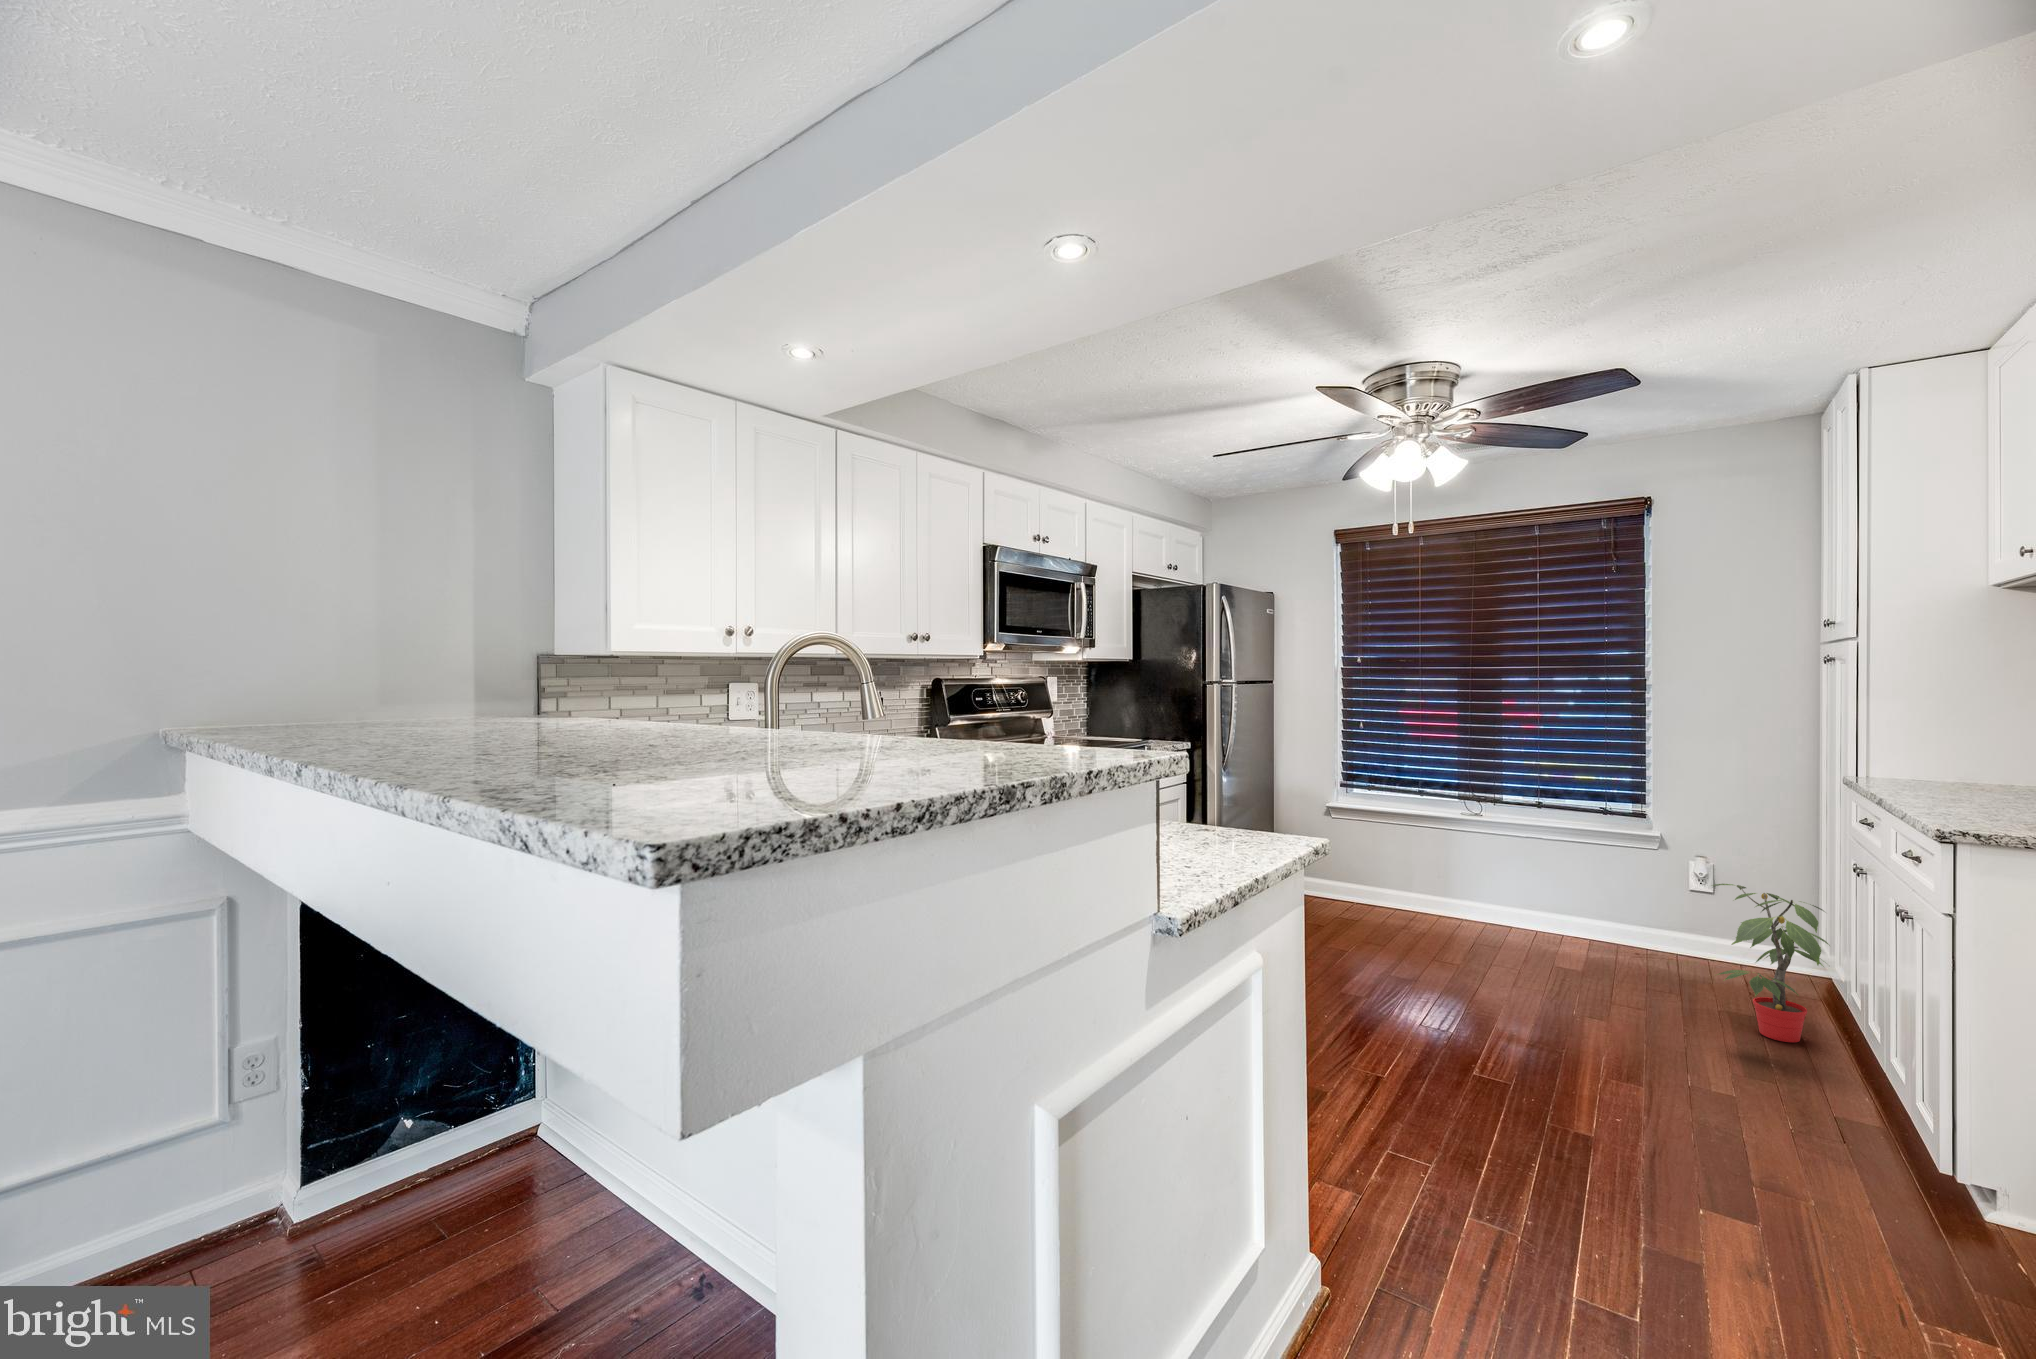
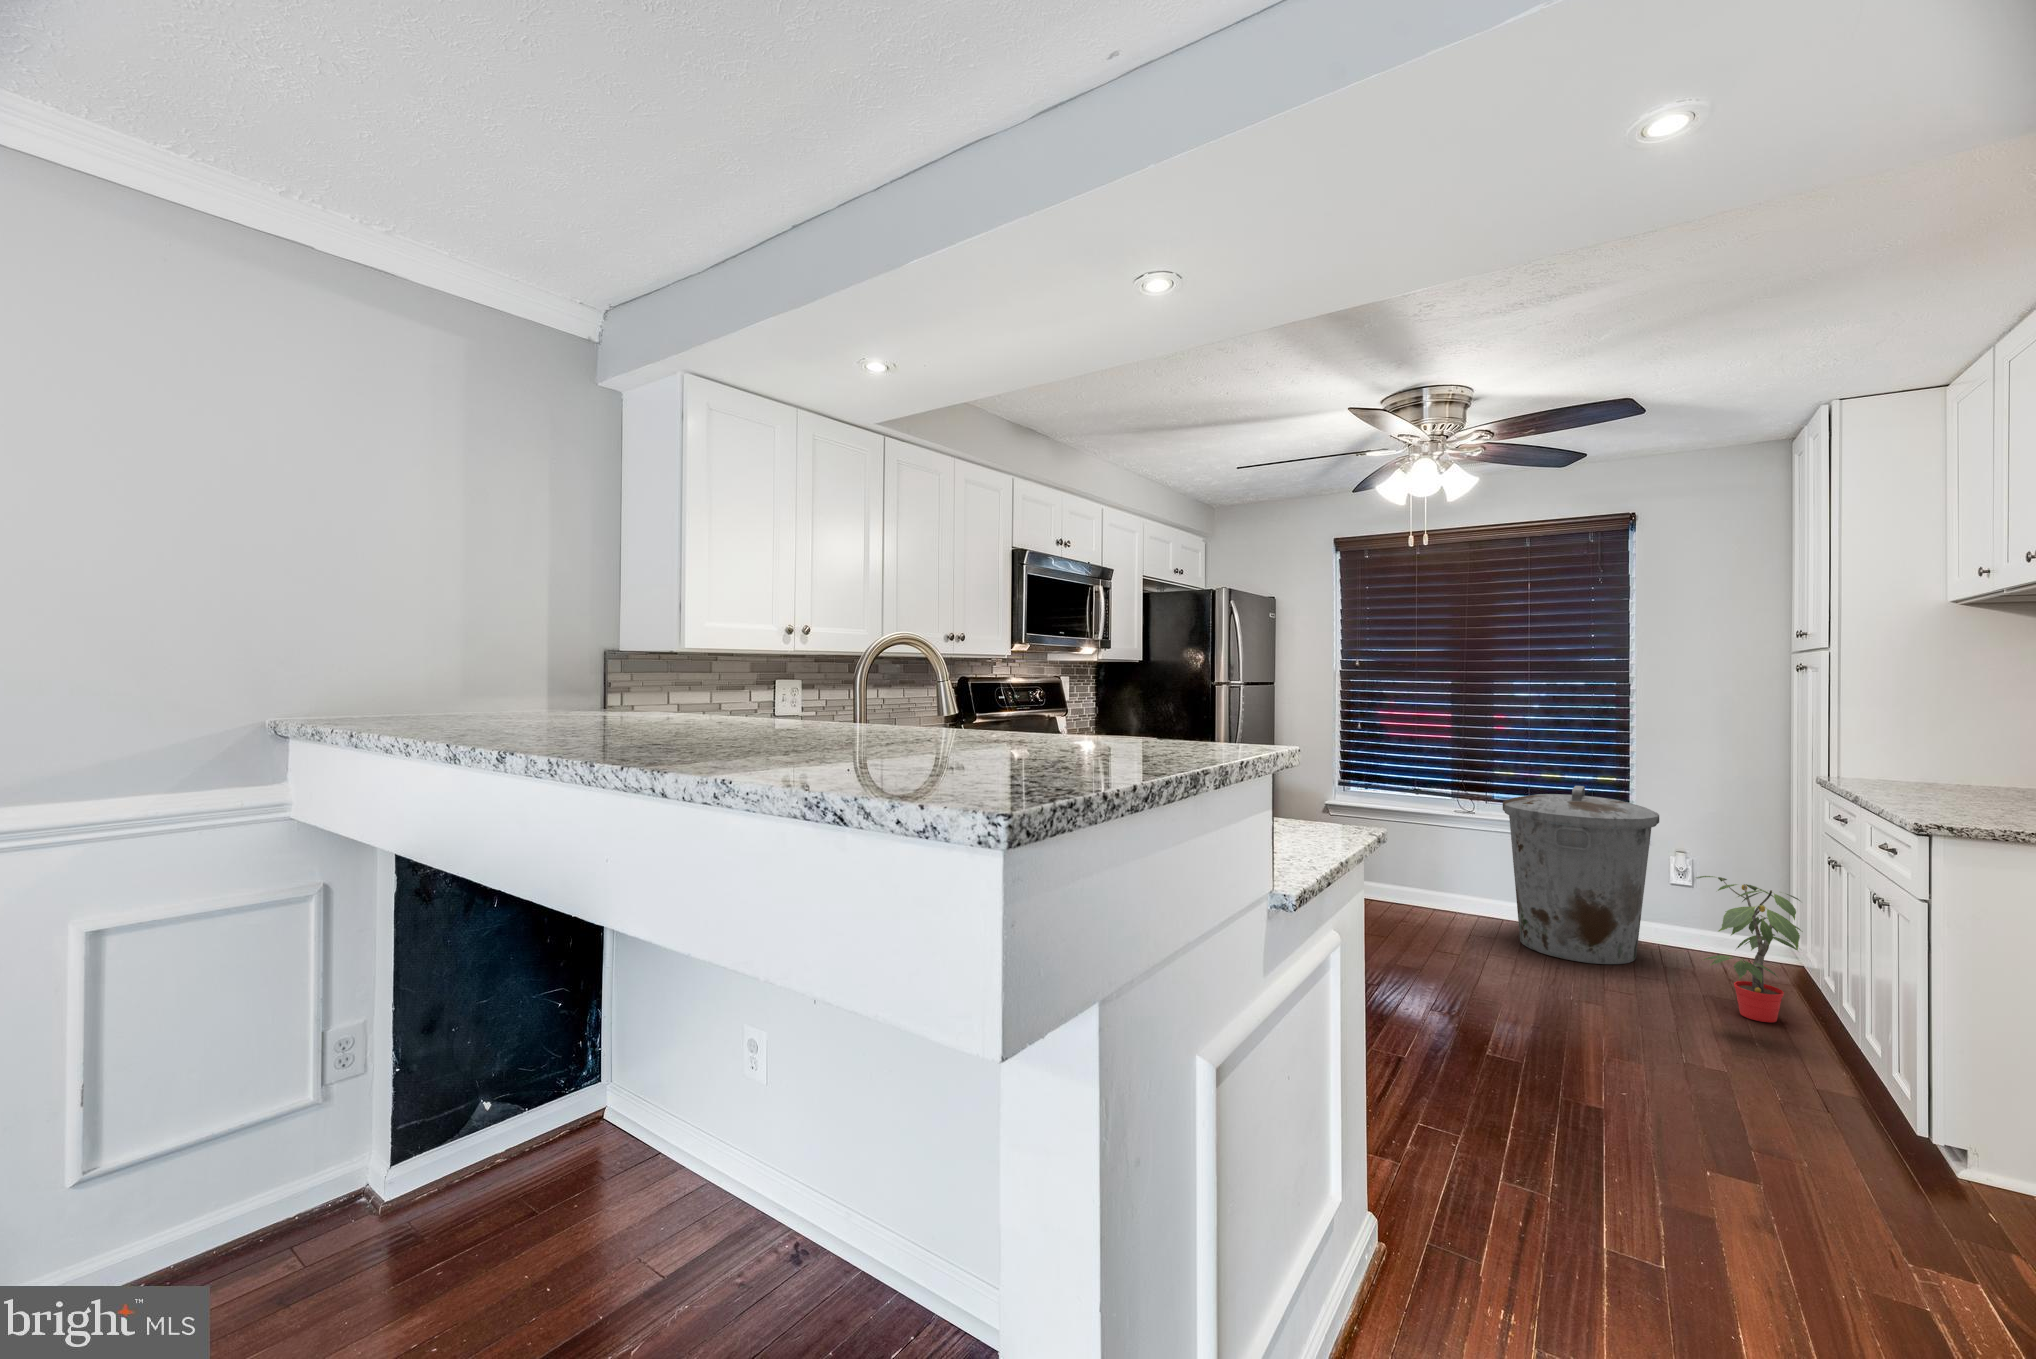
trash can: none [1509,787,1676,977] -> present [1503,786,1659,964]

